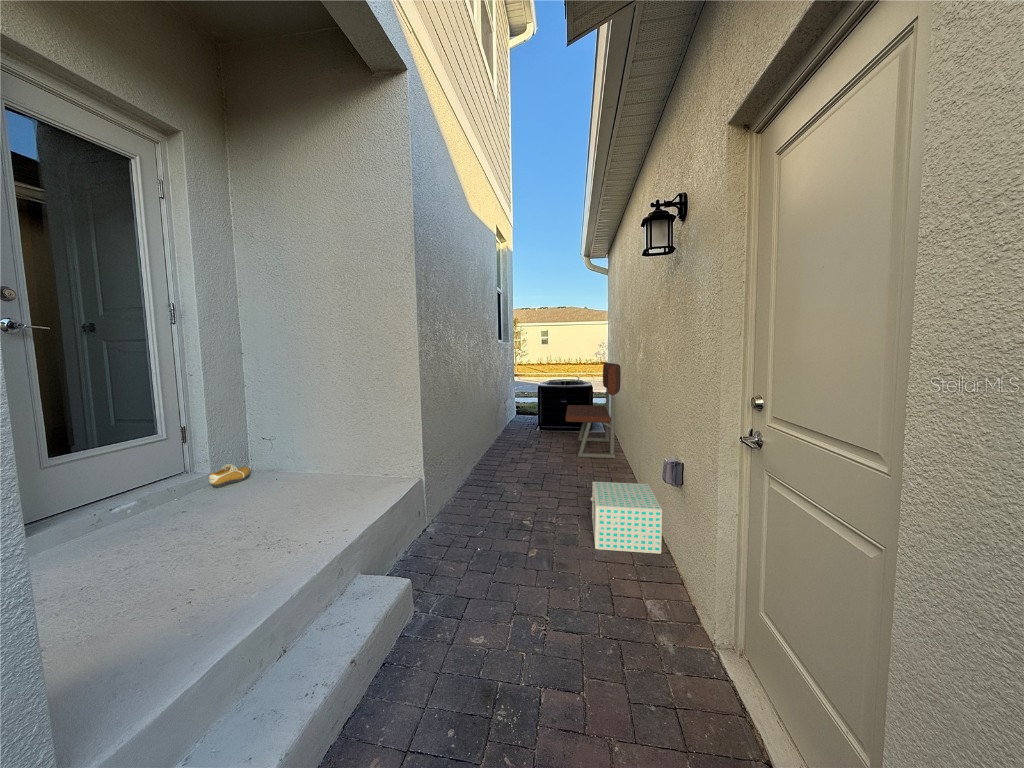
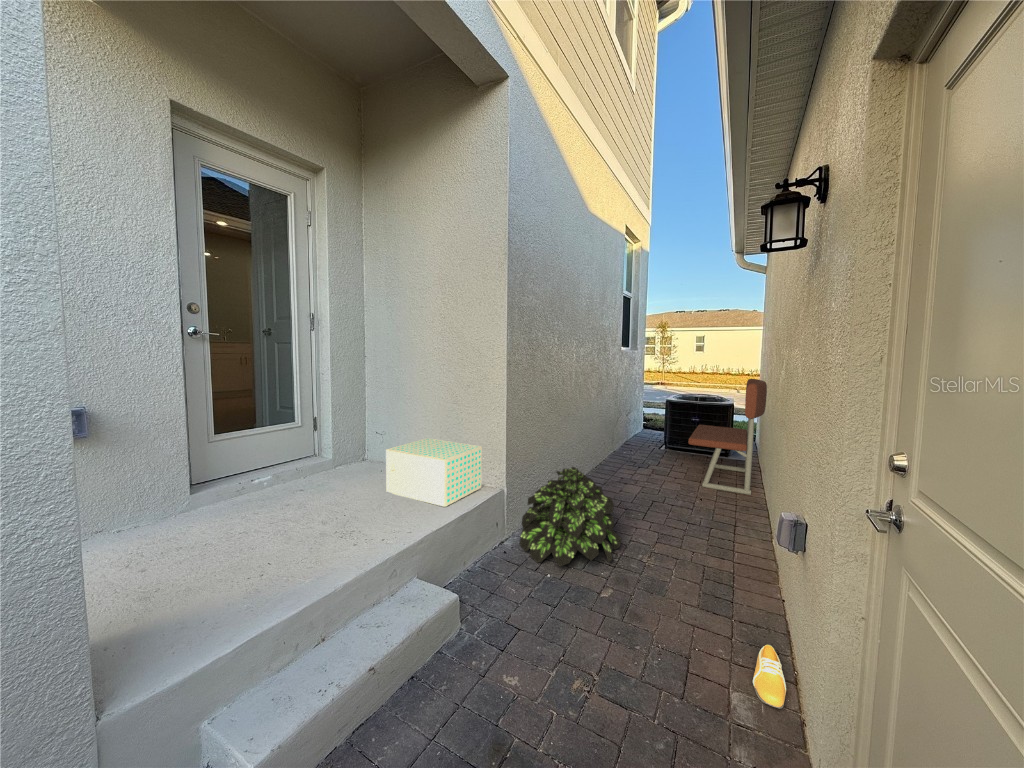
potted plant: none [439,448,534,542] -> present [519,467,622,566]
shoe: present [209,464,250,488] -> present [753,645,786,709]
storage box: present [590,482,662,554] -> present [386,438,482,507]

